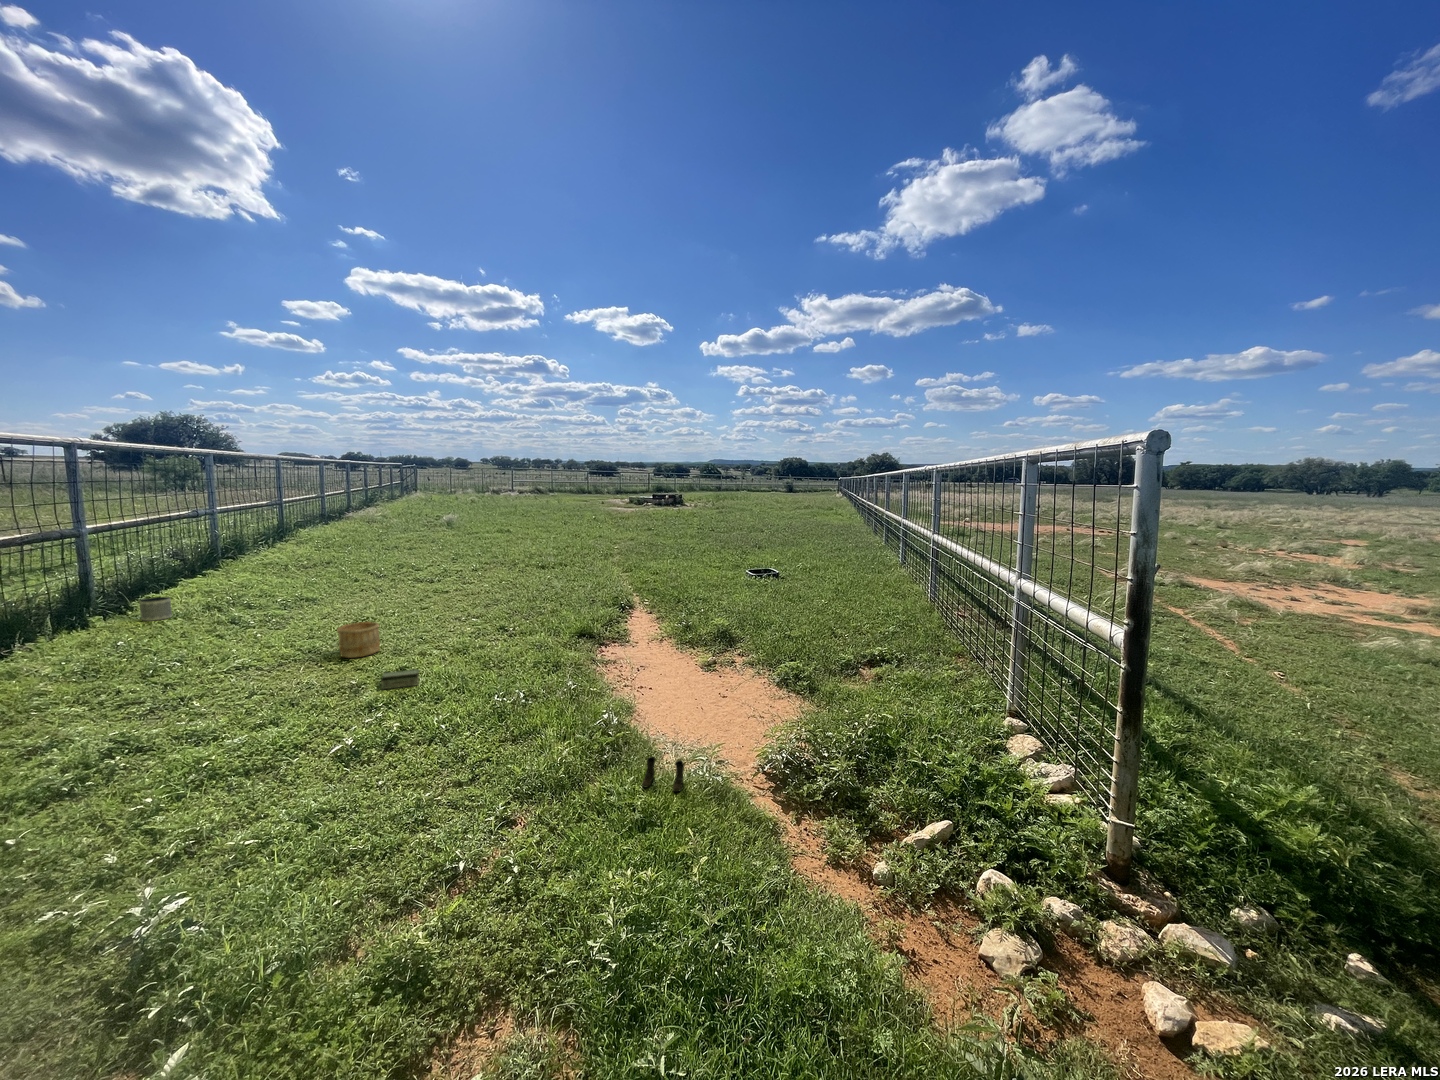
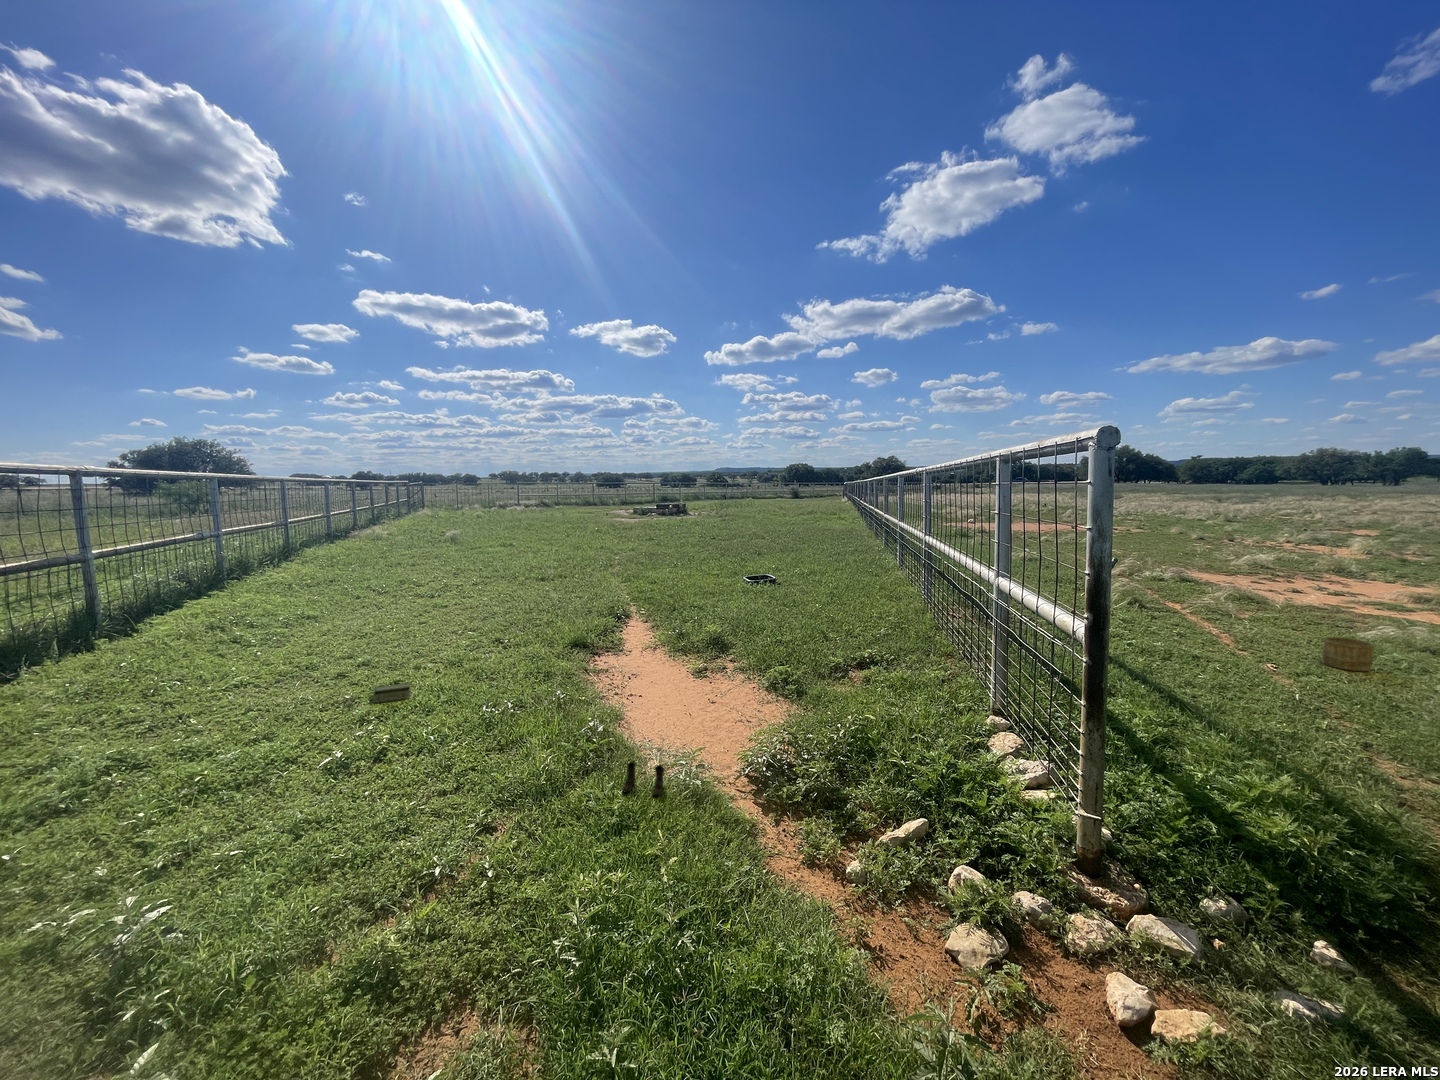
planter: present [139,597,172,621] -> none [142,618,175,642]
wooden bucket: present [337,621,380,658] -> present [1323,637,1375,671]

